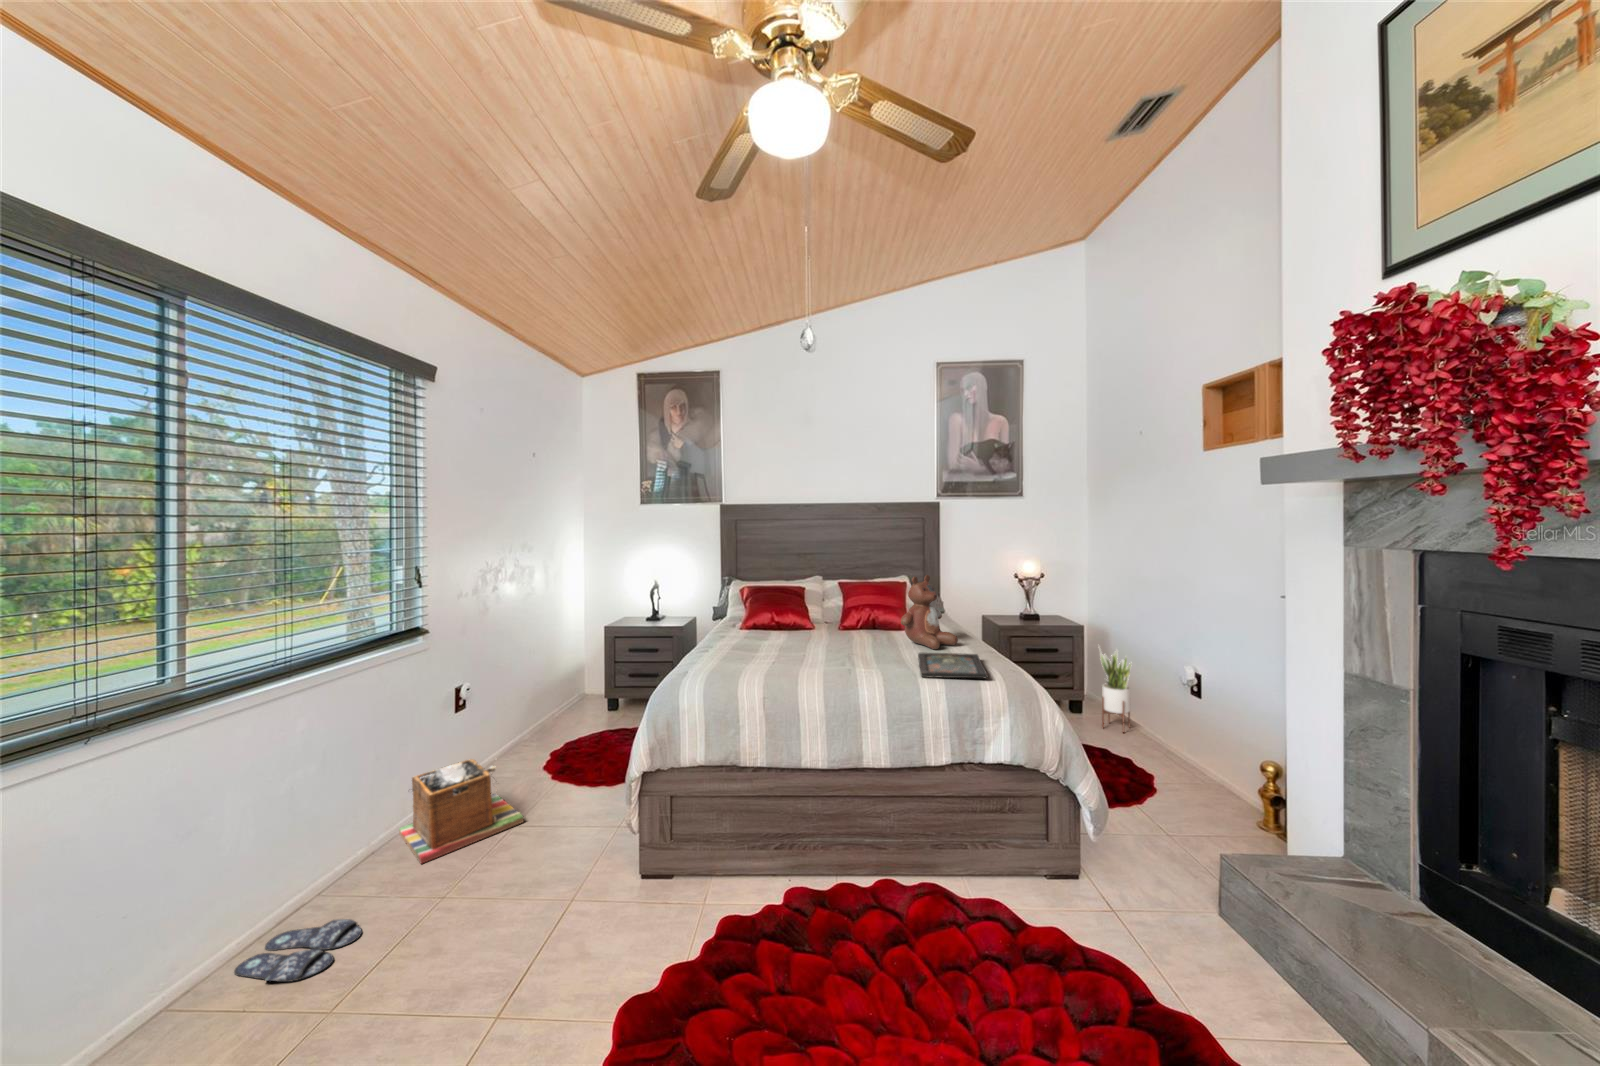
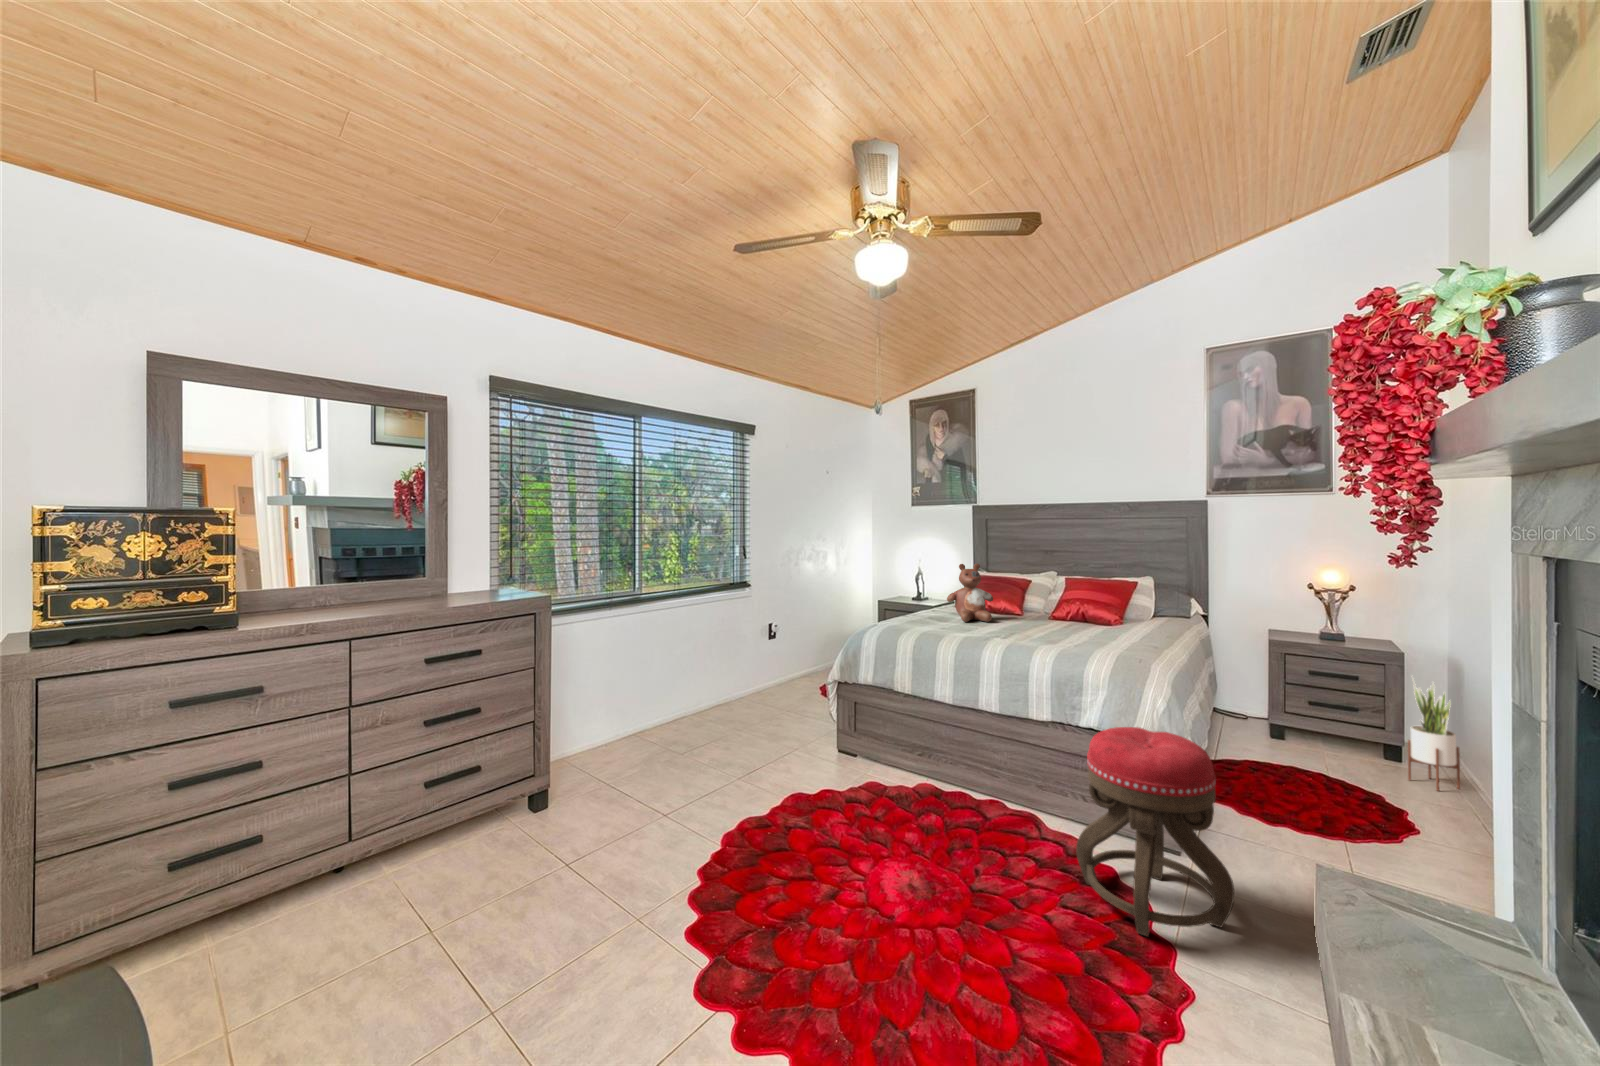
stuffed bear: present [901,575,958,649] -> present [947,564,993,622]
tray: present [918,653,988,679] -> none [1043,635,1129,656]
laundry basket: present [399,759,524,864] -> none [727,669,788,717]
ottoman: none [1054,763,1212,1022] -> present [1076,727,1234,936]
slippers: present [234,919,362,982] -> none [647,726,695,742]

